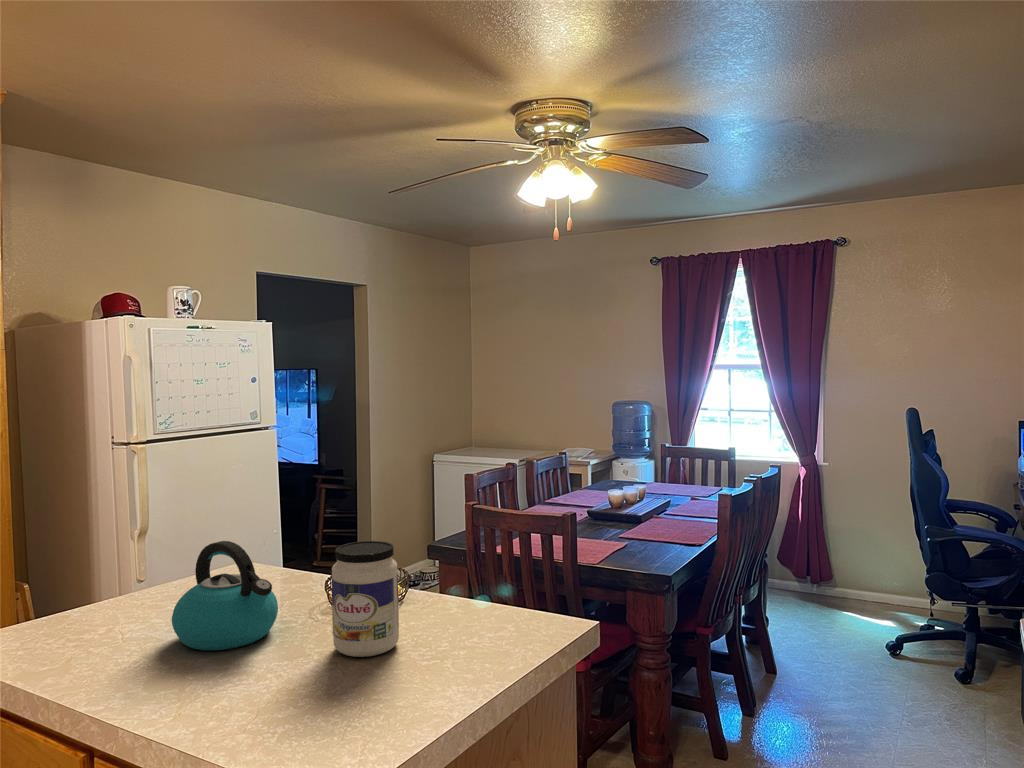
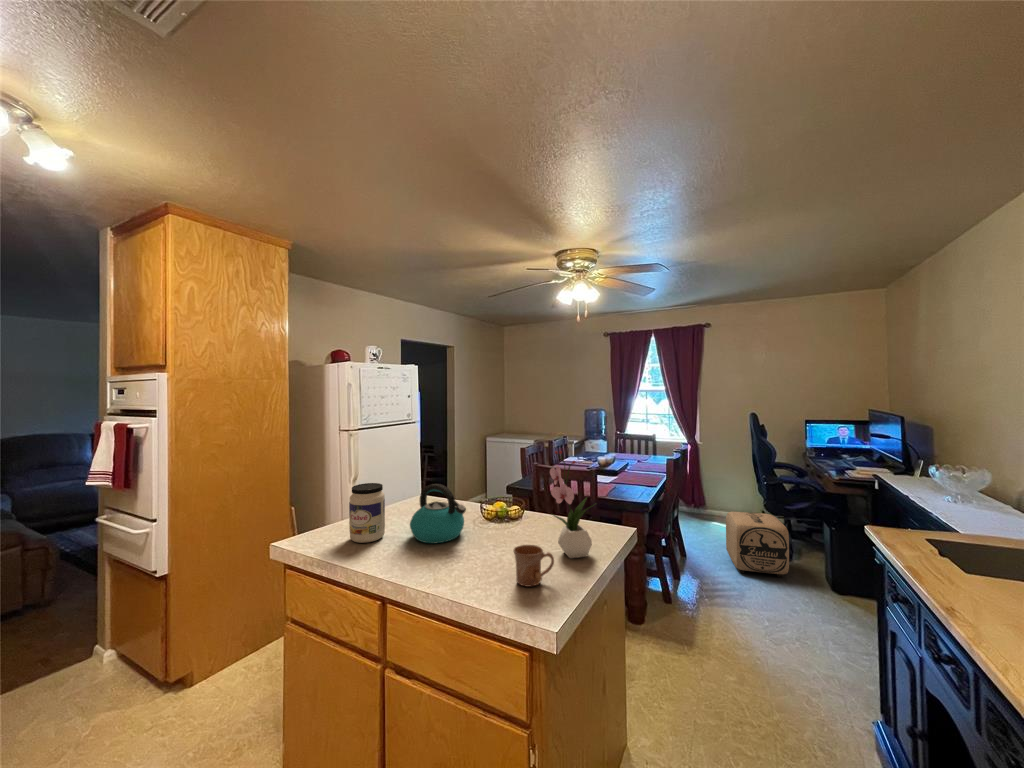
flower arrangement: none [410,478,493,679] -> present [550,451,595,558]
jar: present [332,541,399,657] -> present [349,483,385,543]
ottoman: none [853,591,962,712] -> present [726,512,789,577]
mug: none [312,653,389,730] -> present [513,545,554,587]

